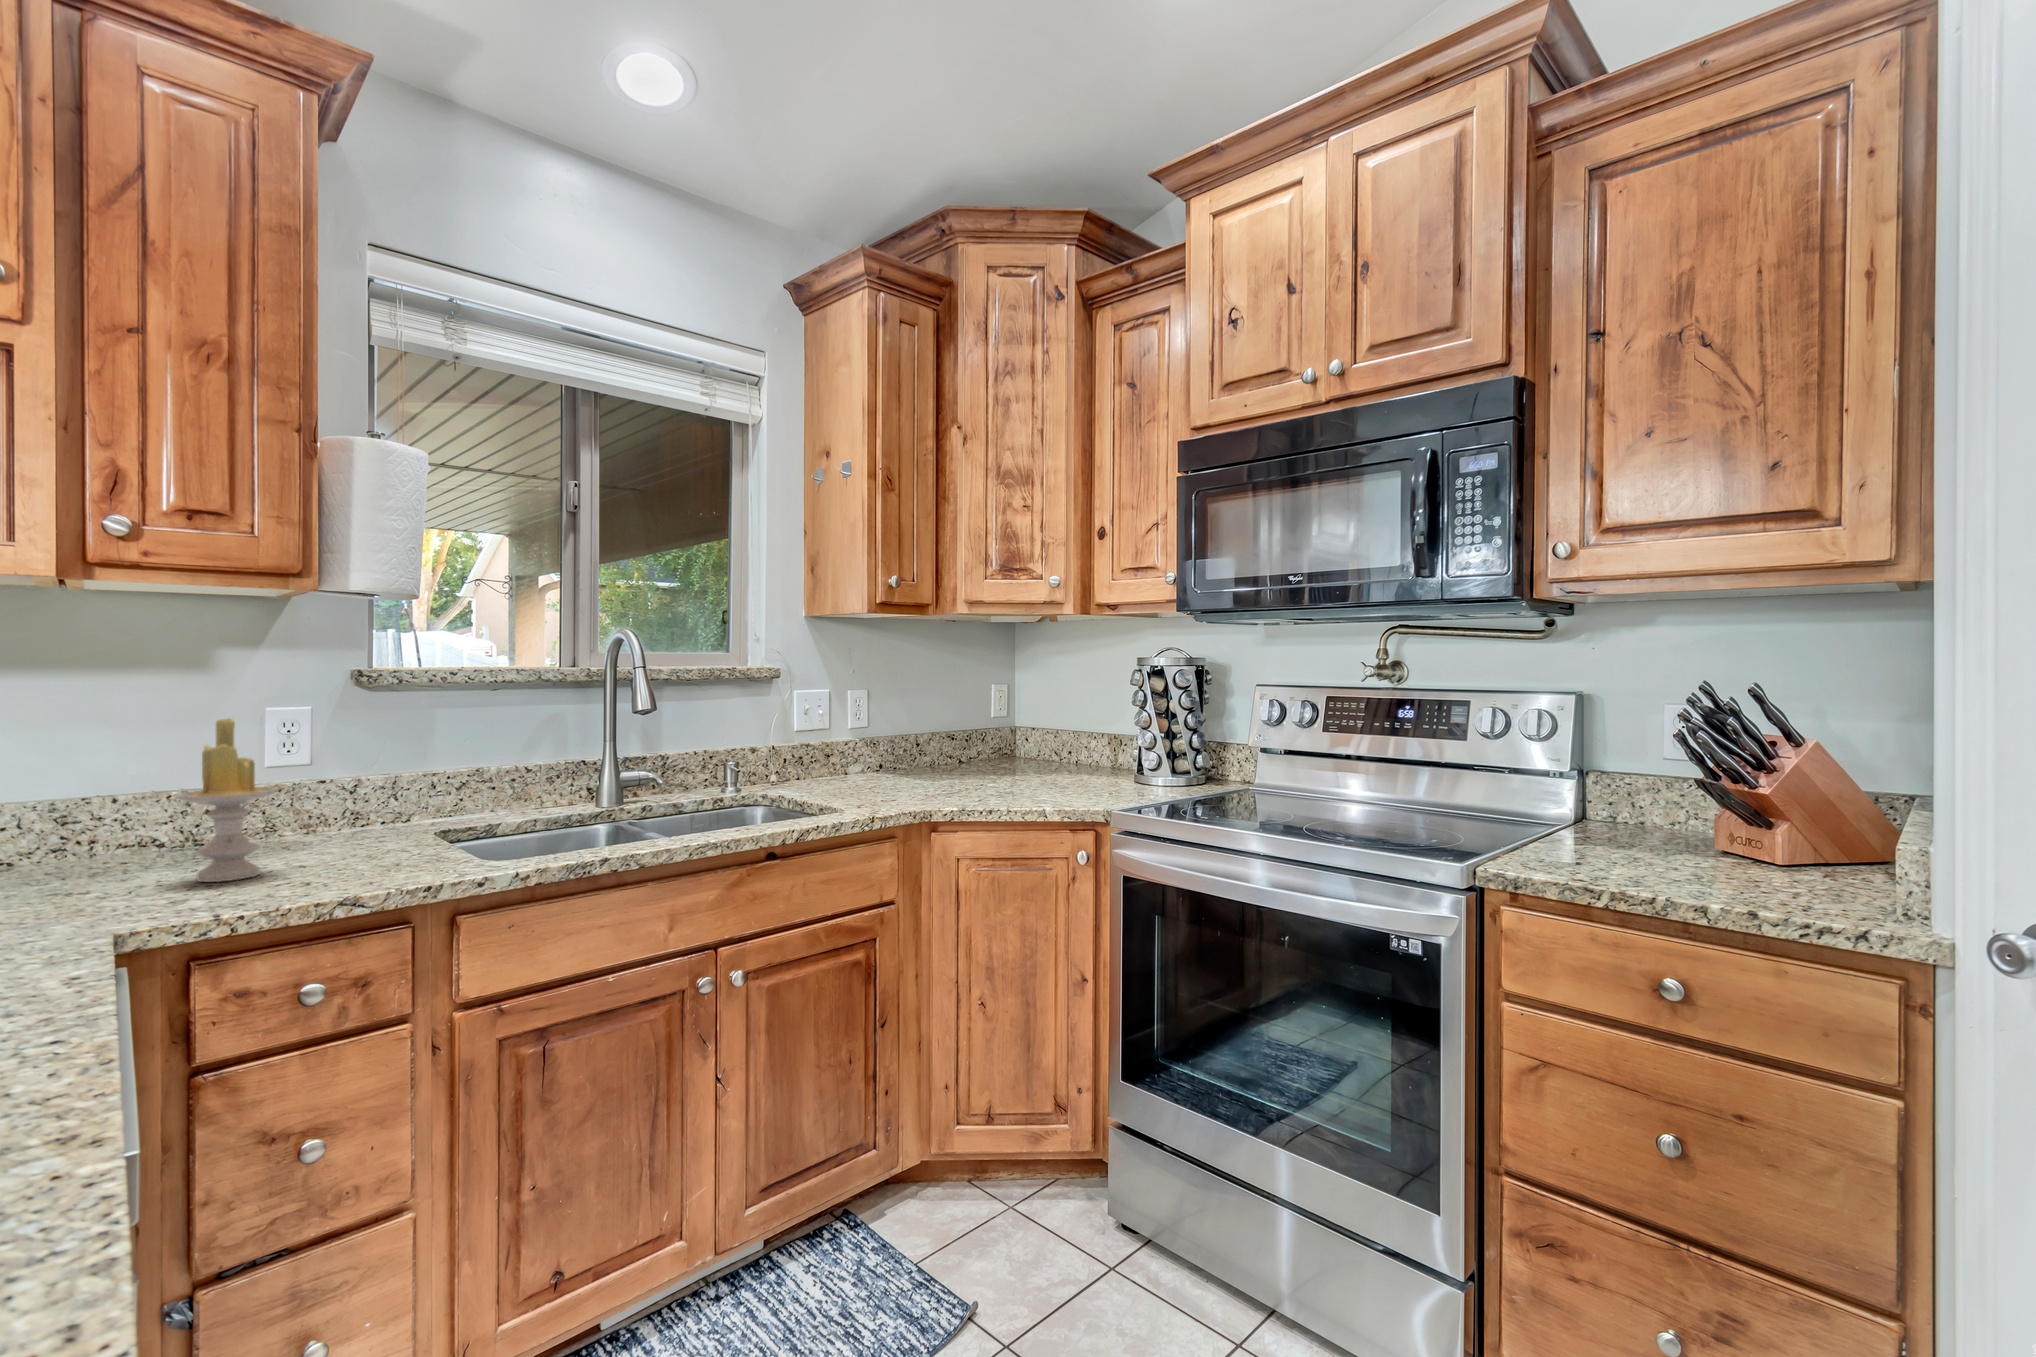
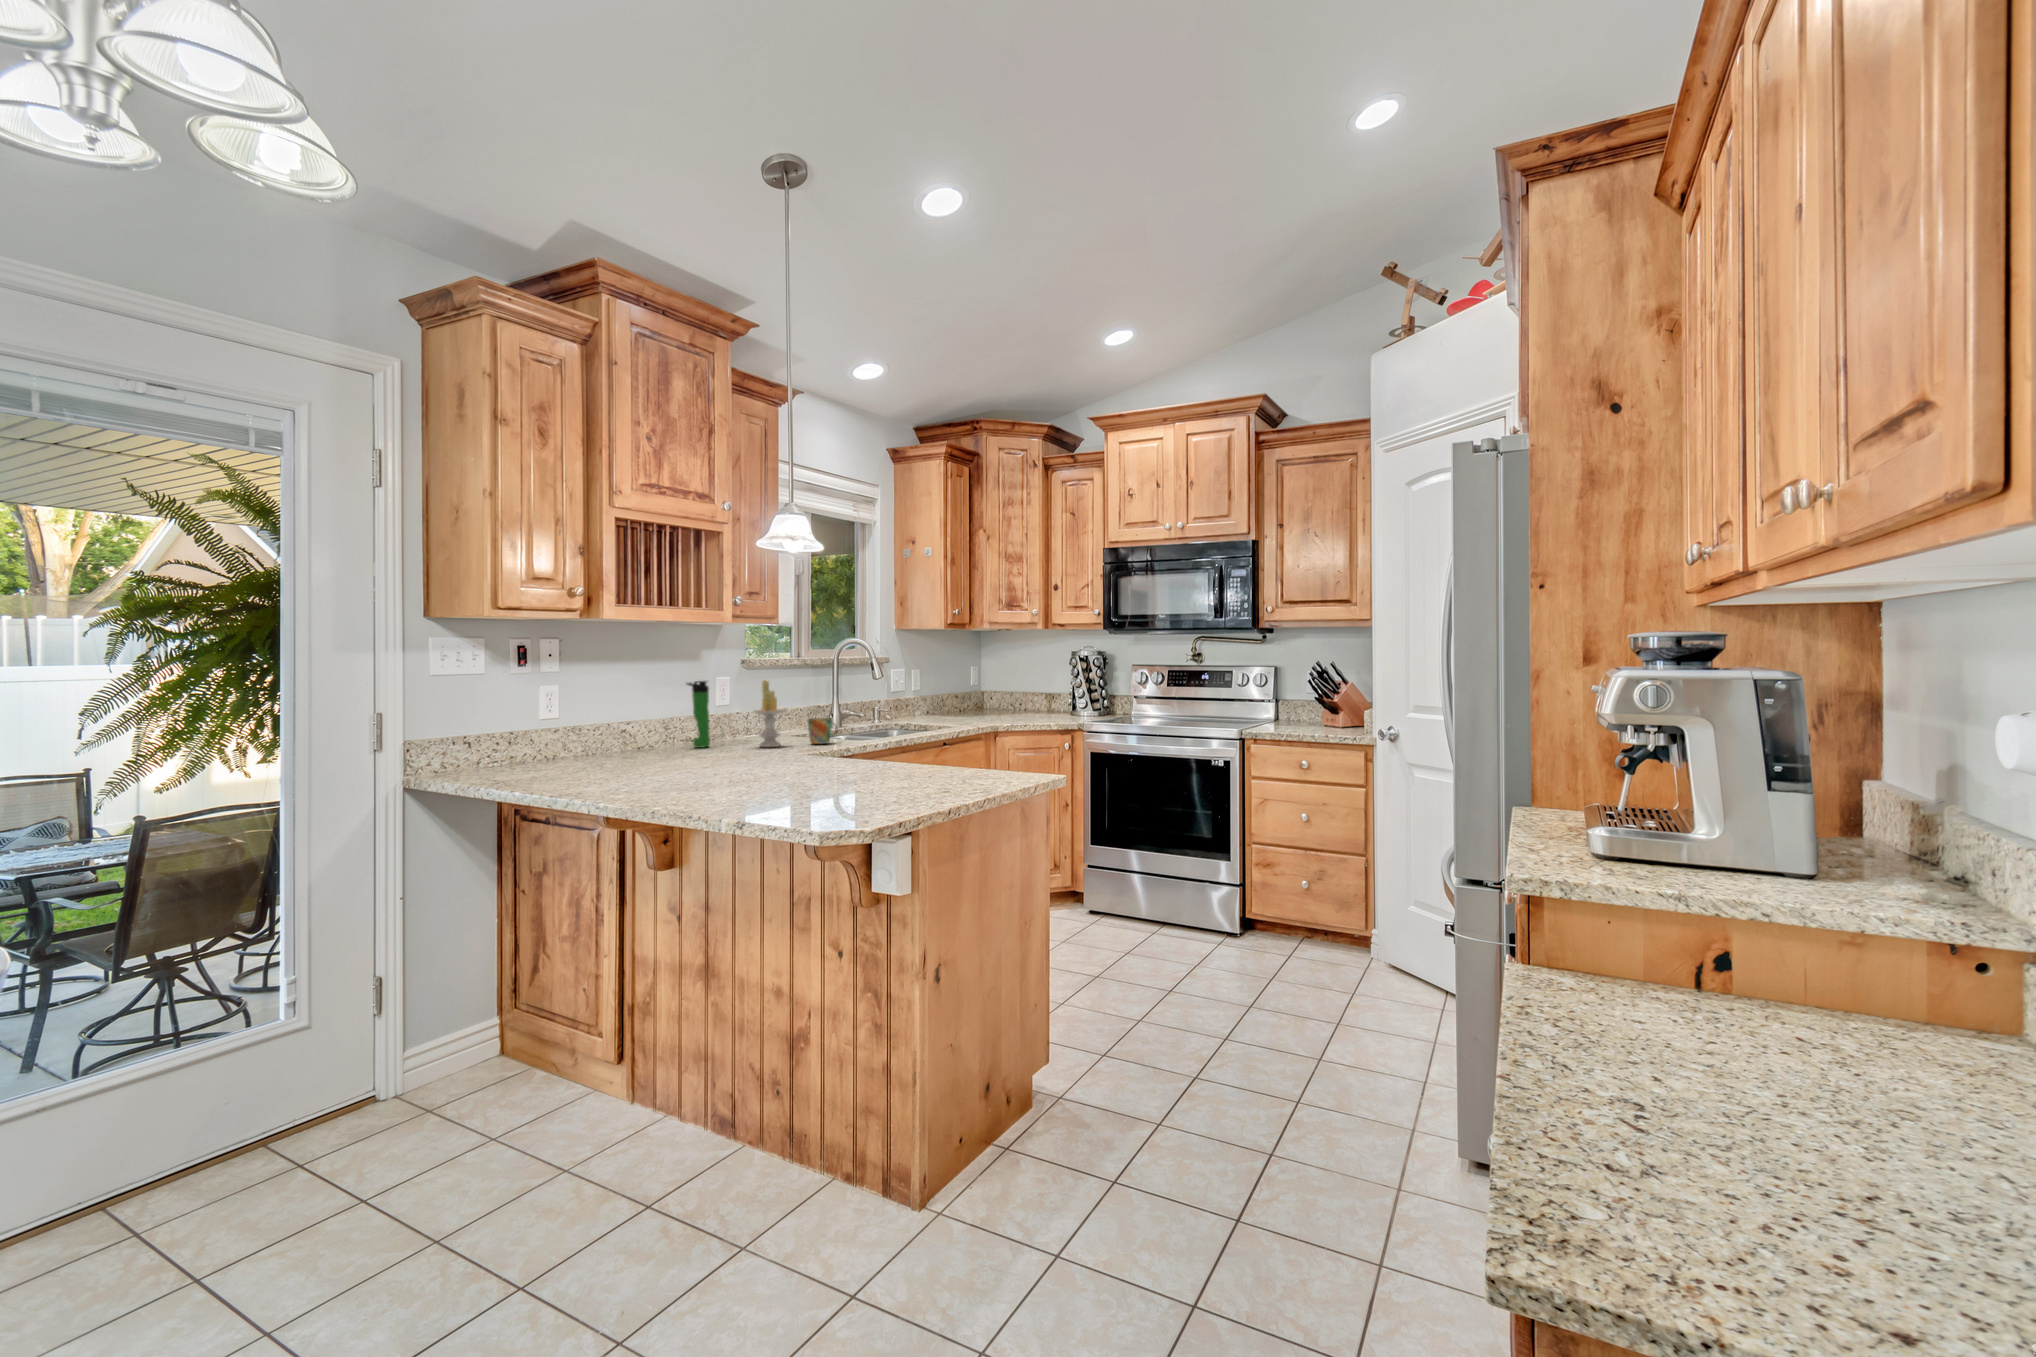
bottle: none [88,717,149,870] -> present [687,681,710,748]
mug: none [321,809,411,876] -> present [808,718,837,744]

